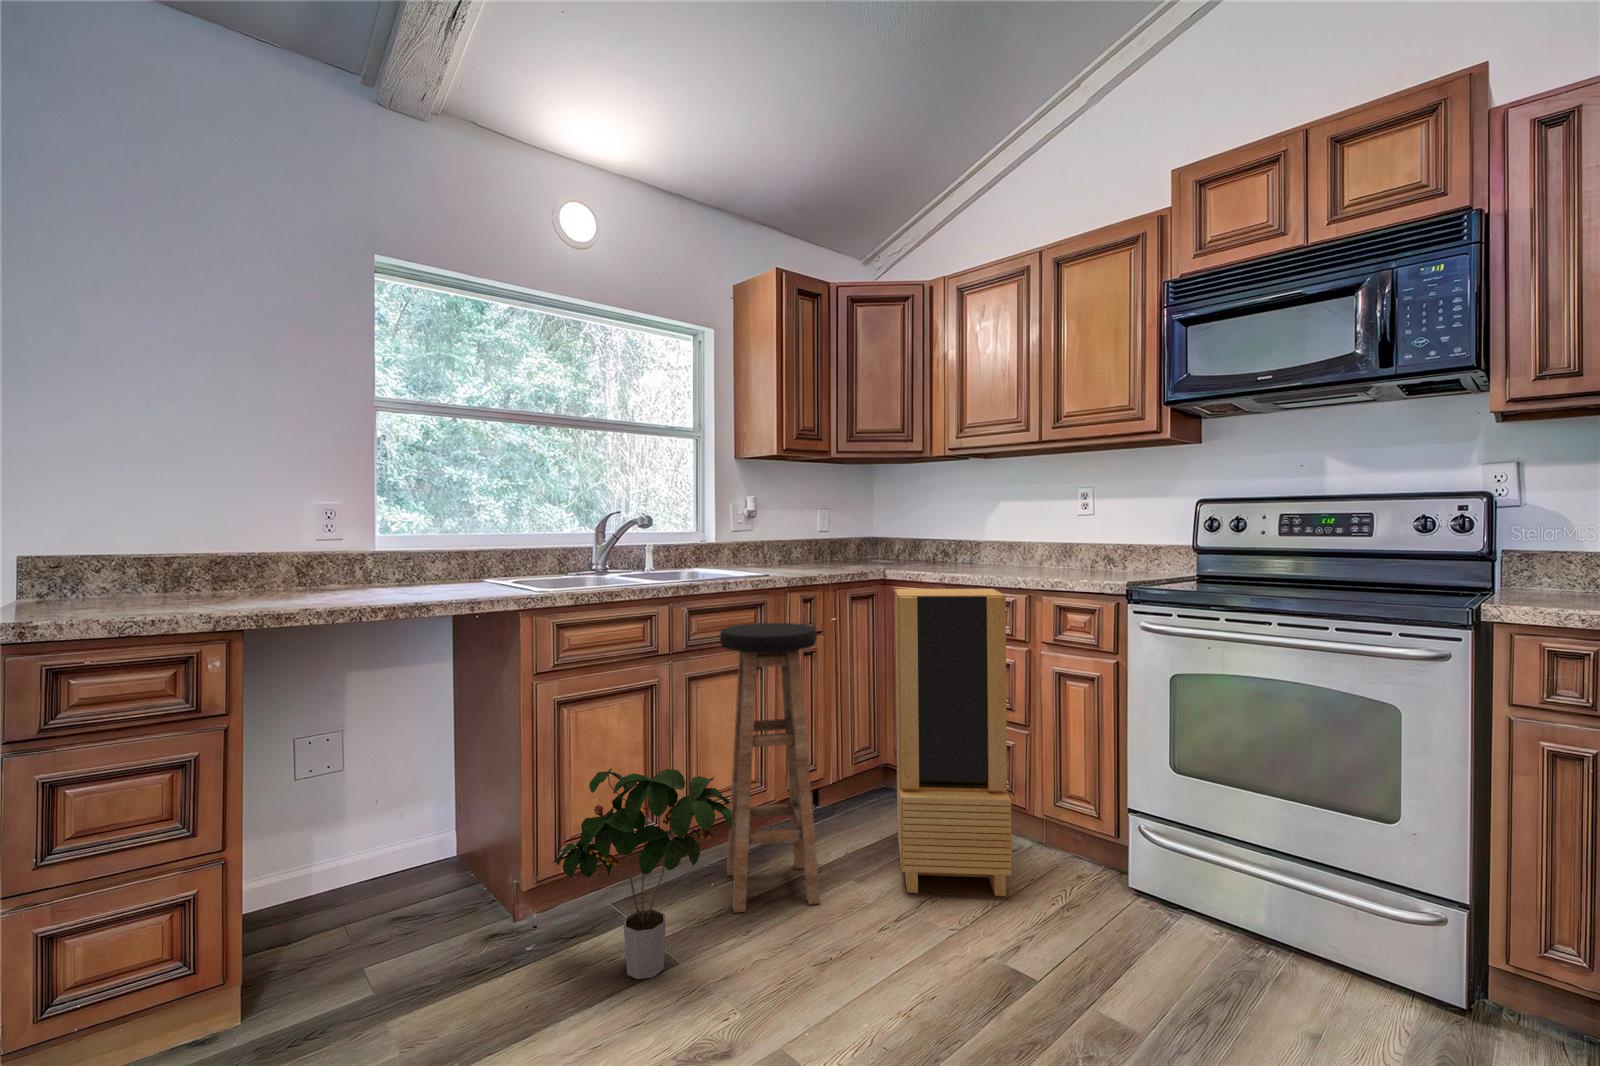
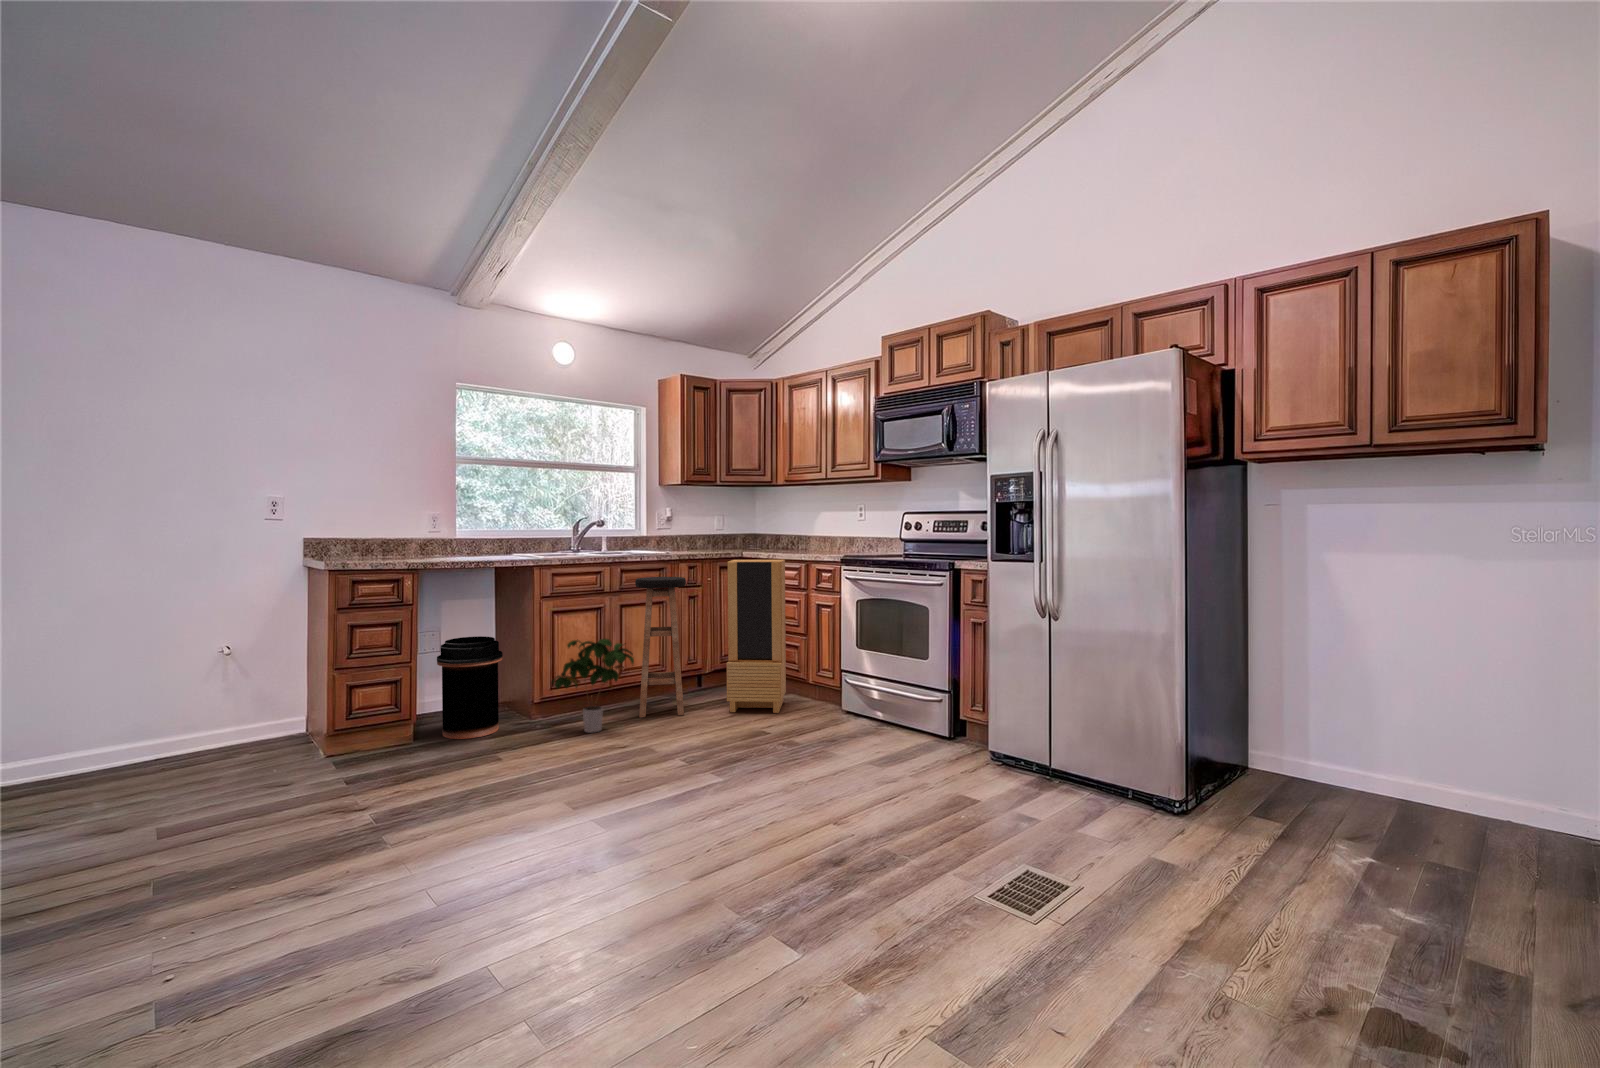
trash can: none [304,759,453,1008] -> present [437,636,503,739]

